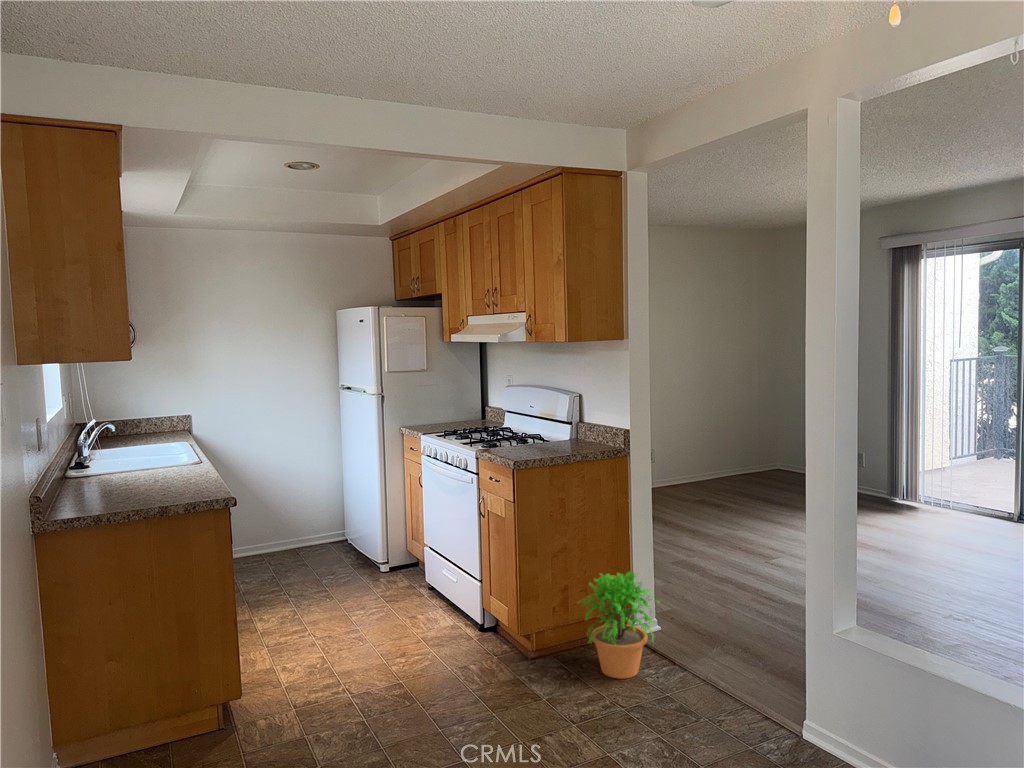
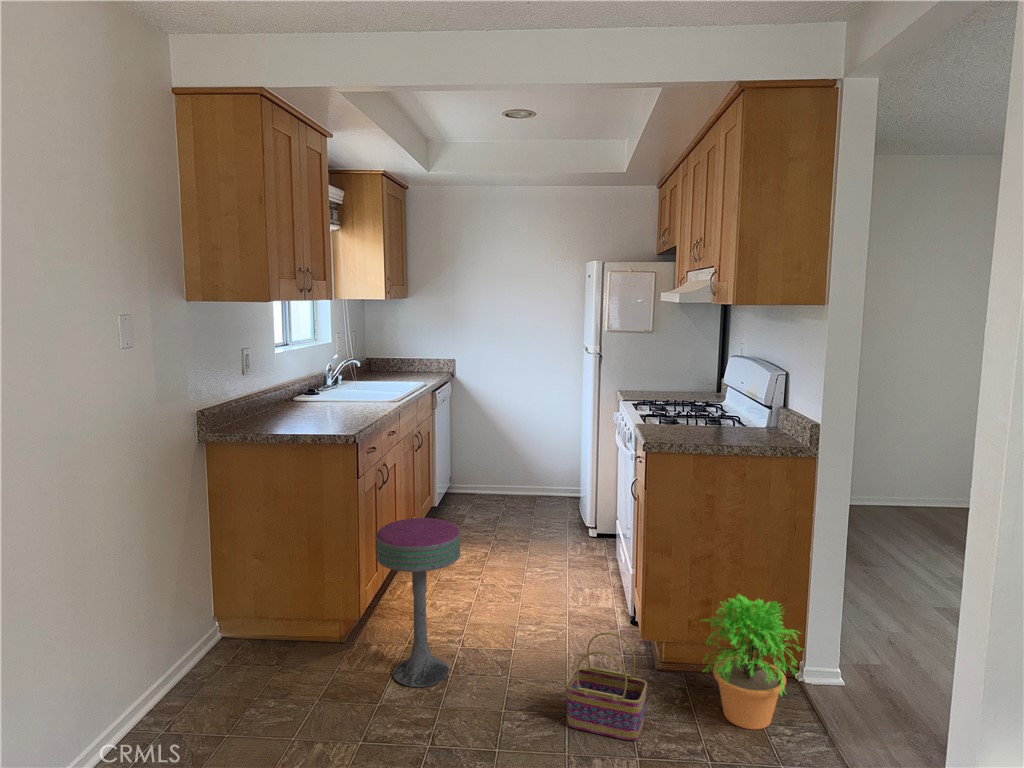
bar stool: none [280,566,368,743] -> present [376,518,460,687]
basket: none [493,629,564,721] -> present [566,633,647,741]

